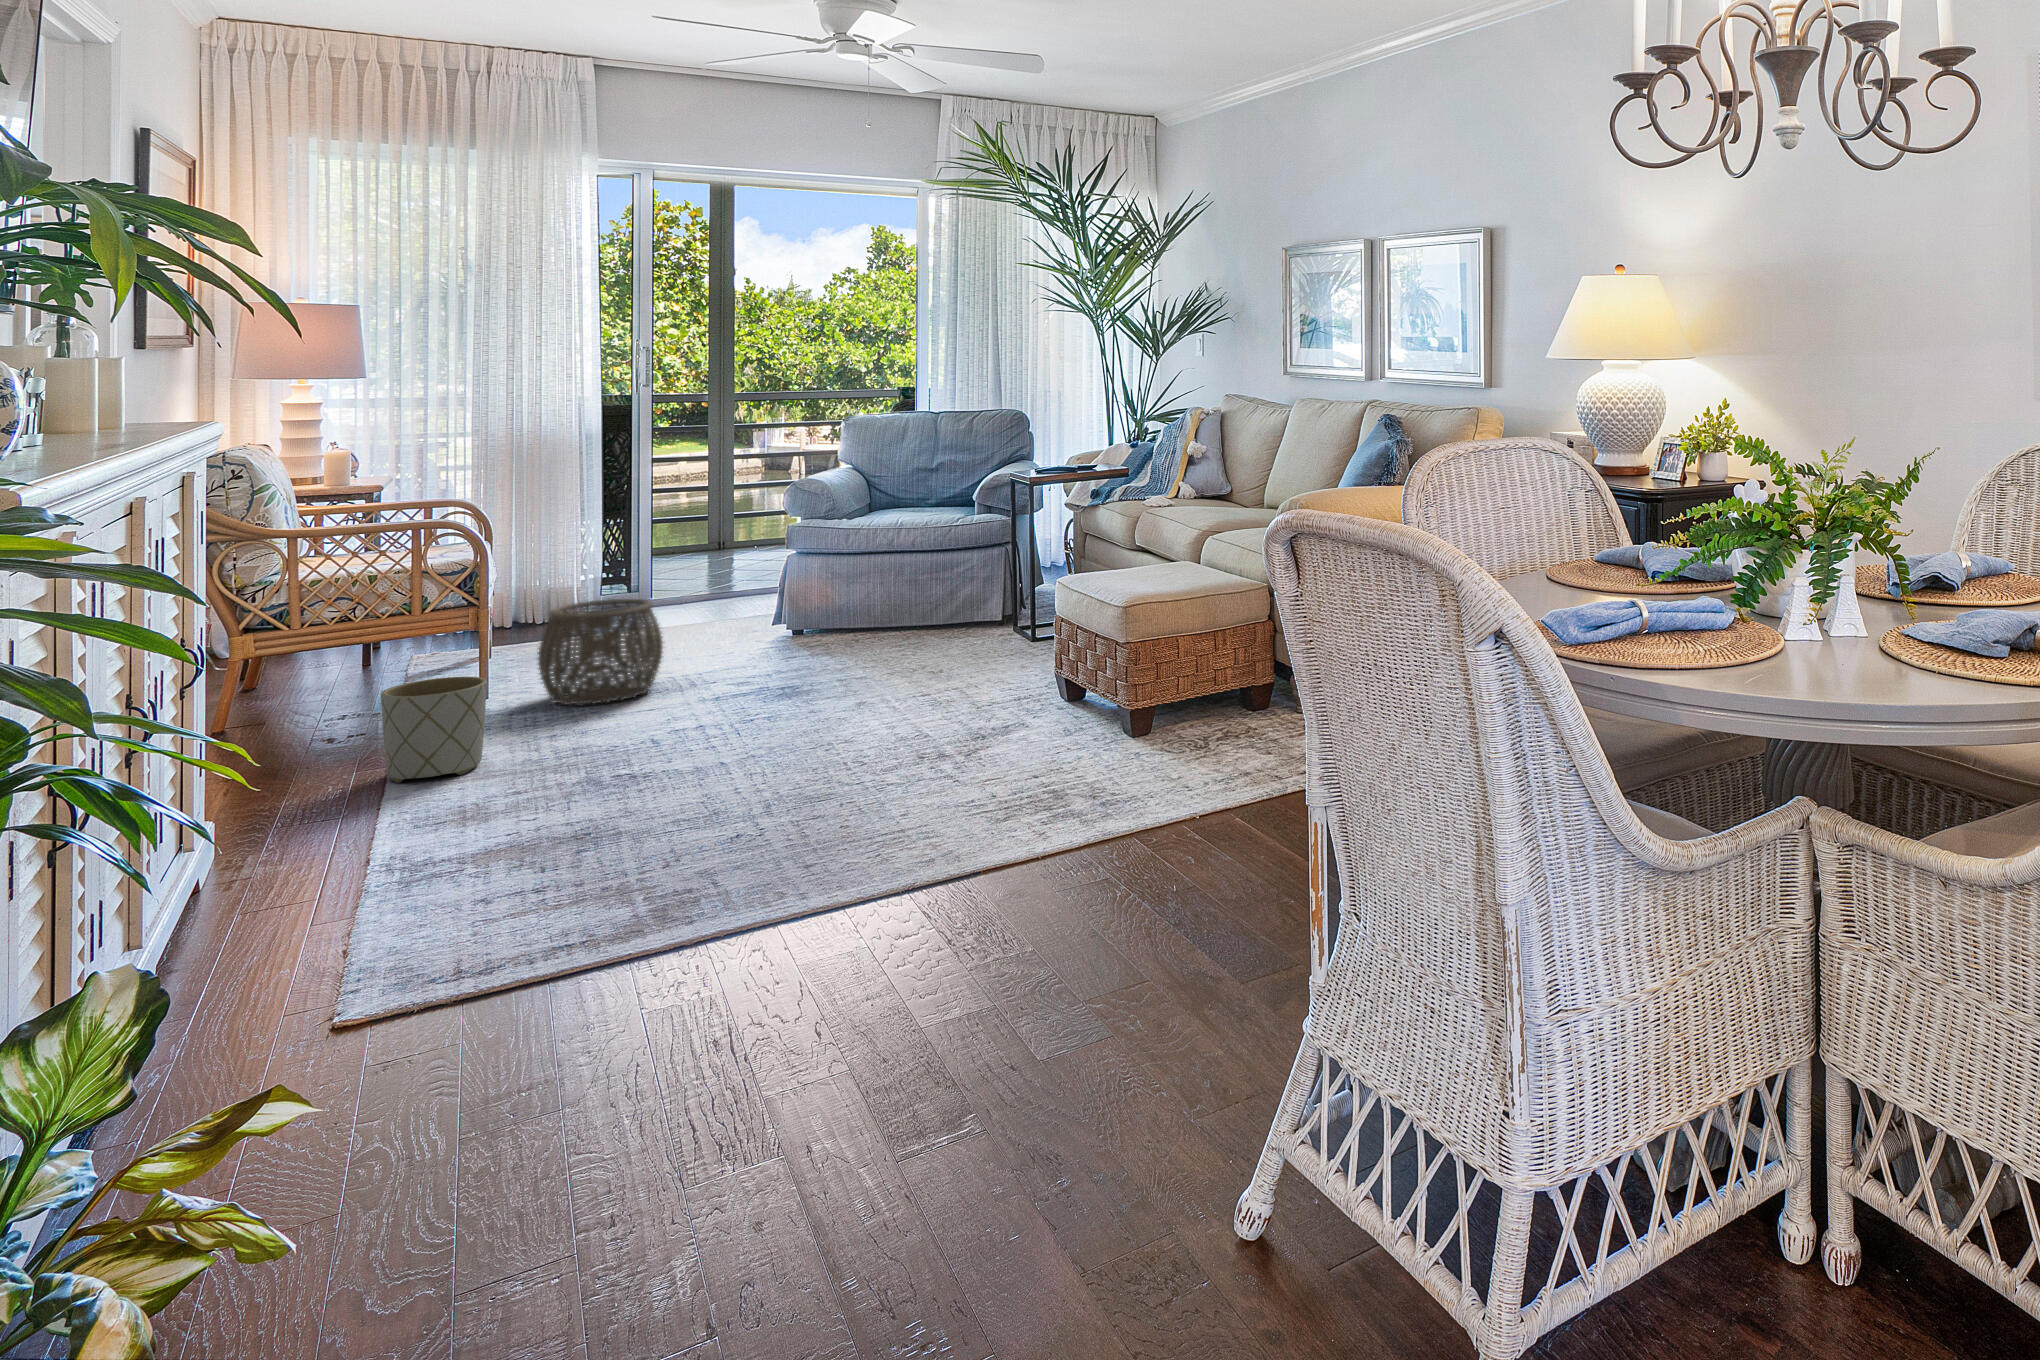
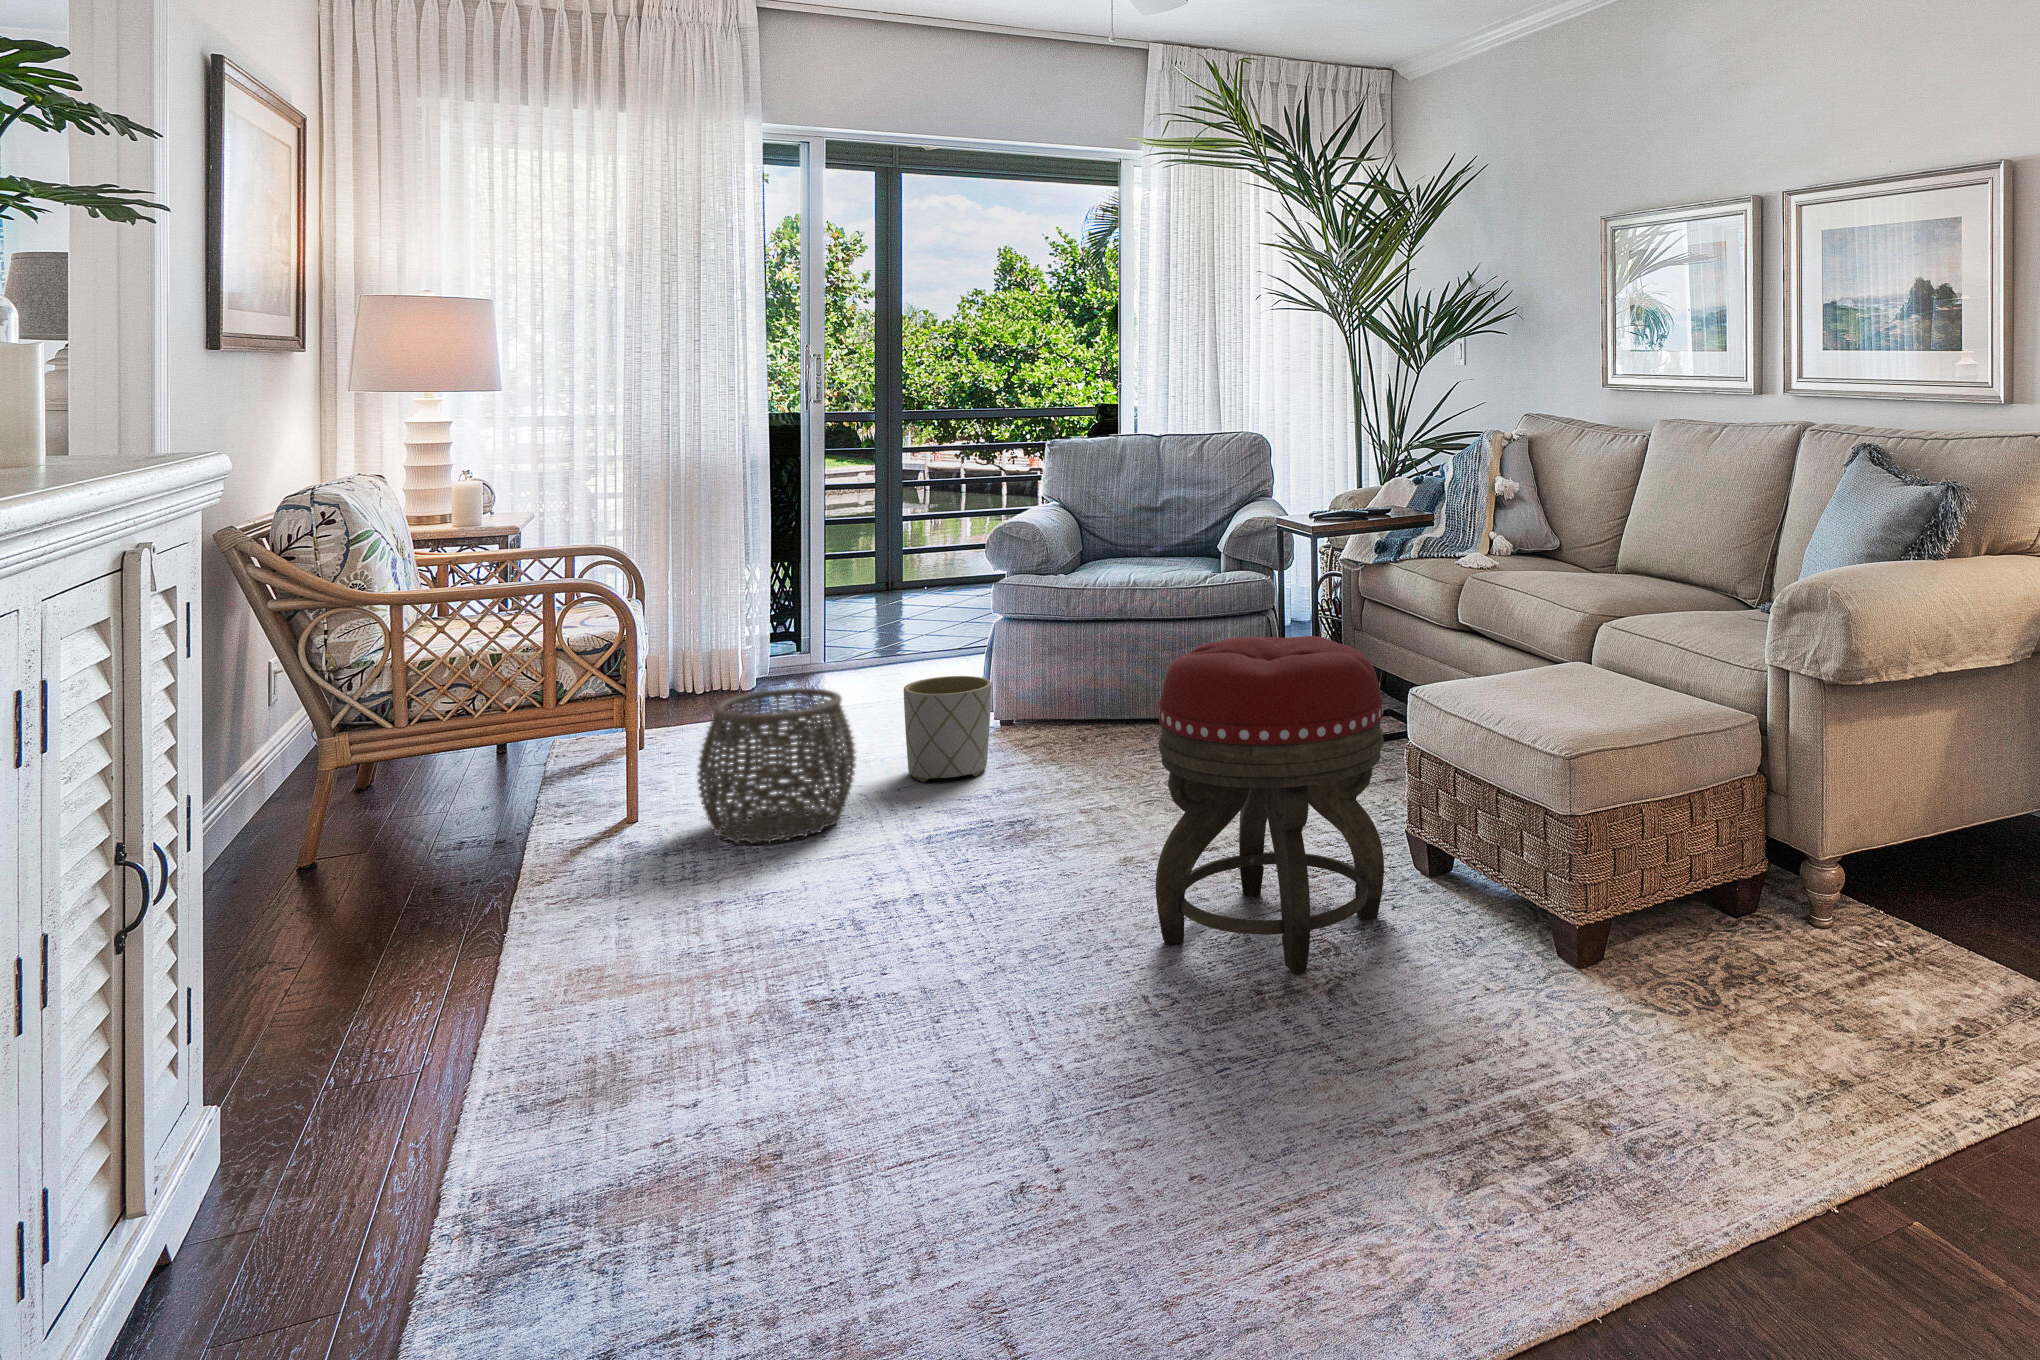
footstool: none [862,547,1024,751] -> present [1156,636,1384,973]
planter: present [381,677,487,783] -> present [904,676,992,782]

